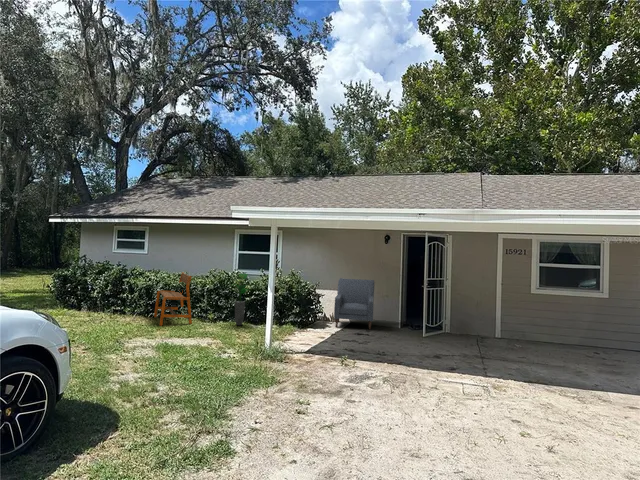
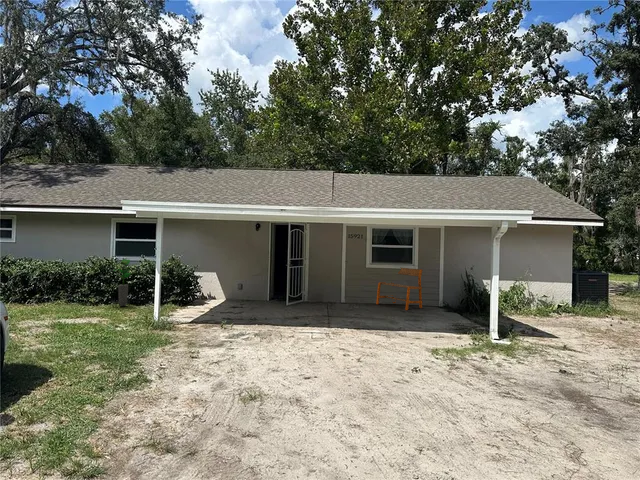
bench: present [154,272,192,326] -> present [376,267,423,310]
chair: present [334,278,374,329] -> none [211,262,246,304]

